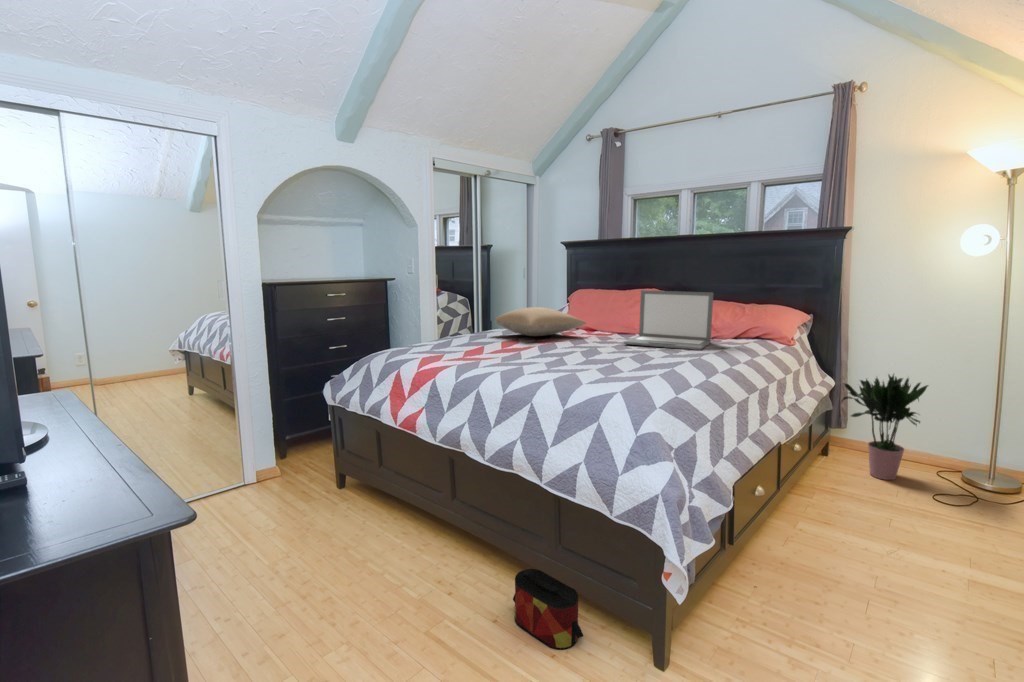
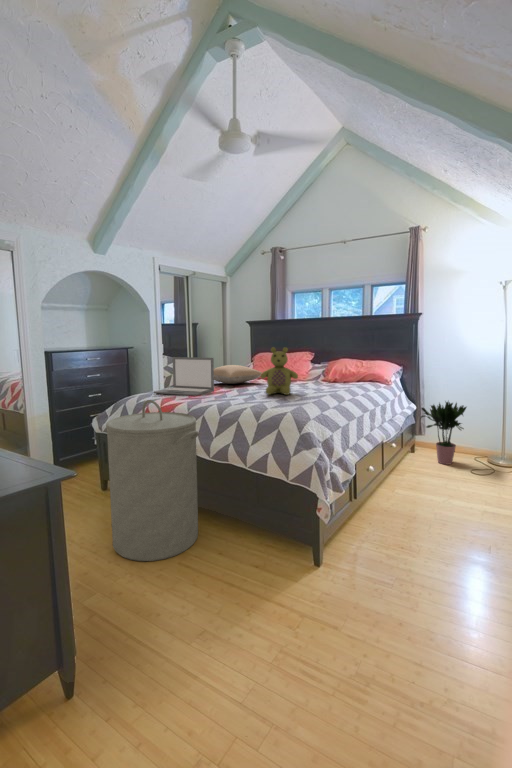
stuffed bear: none [576,281,638,359] -> present [261,347,298,395]
laptop: present [624,290,713,350] -> present [154,357,214,396]
laundry hamper: none [319,363,464,625] -> present [106,400,198,561]
bag: present [513,569,583,650] -> none [230,521,274,563]

